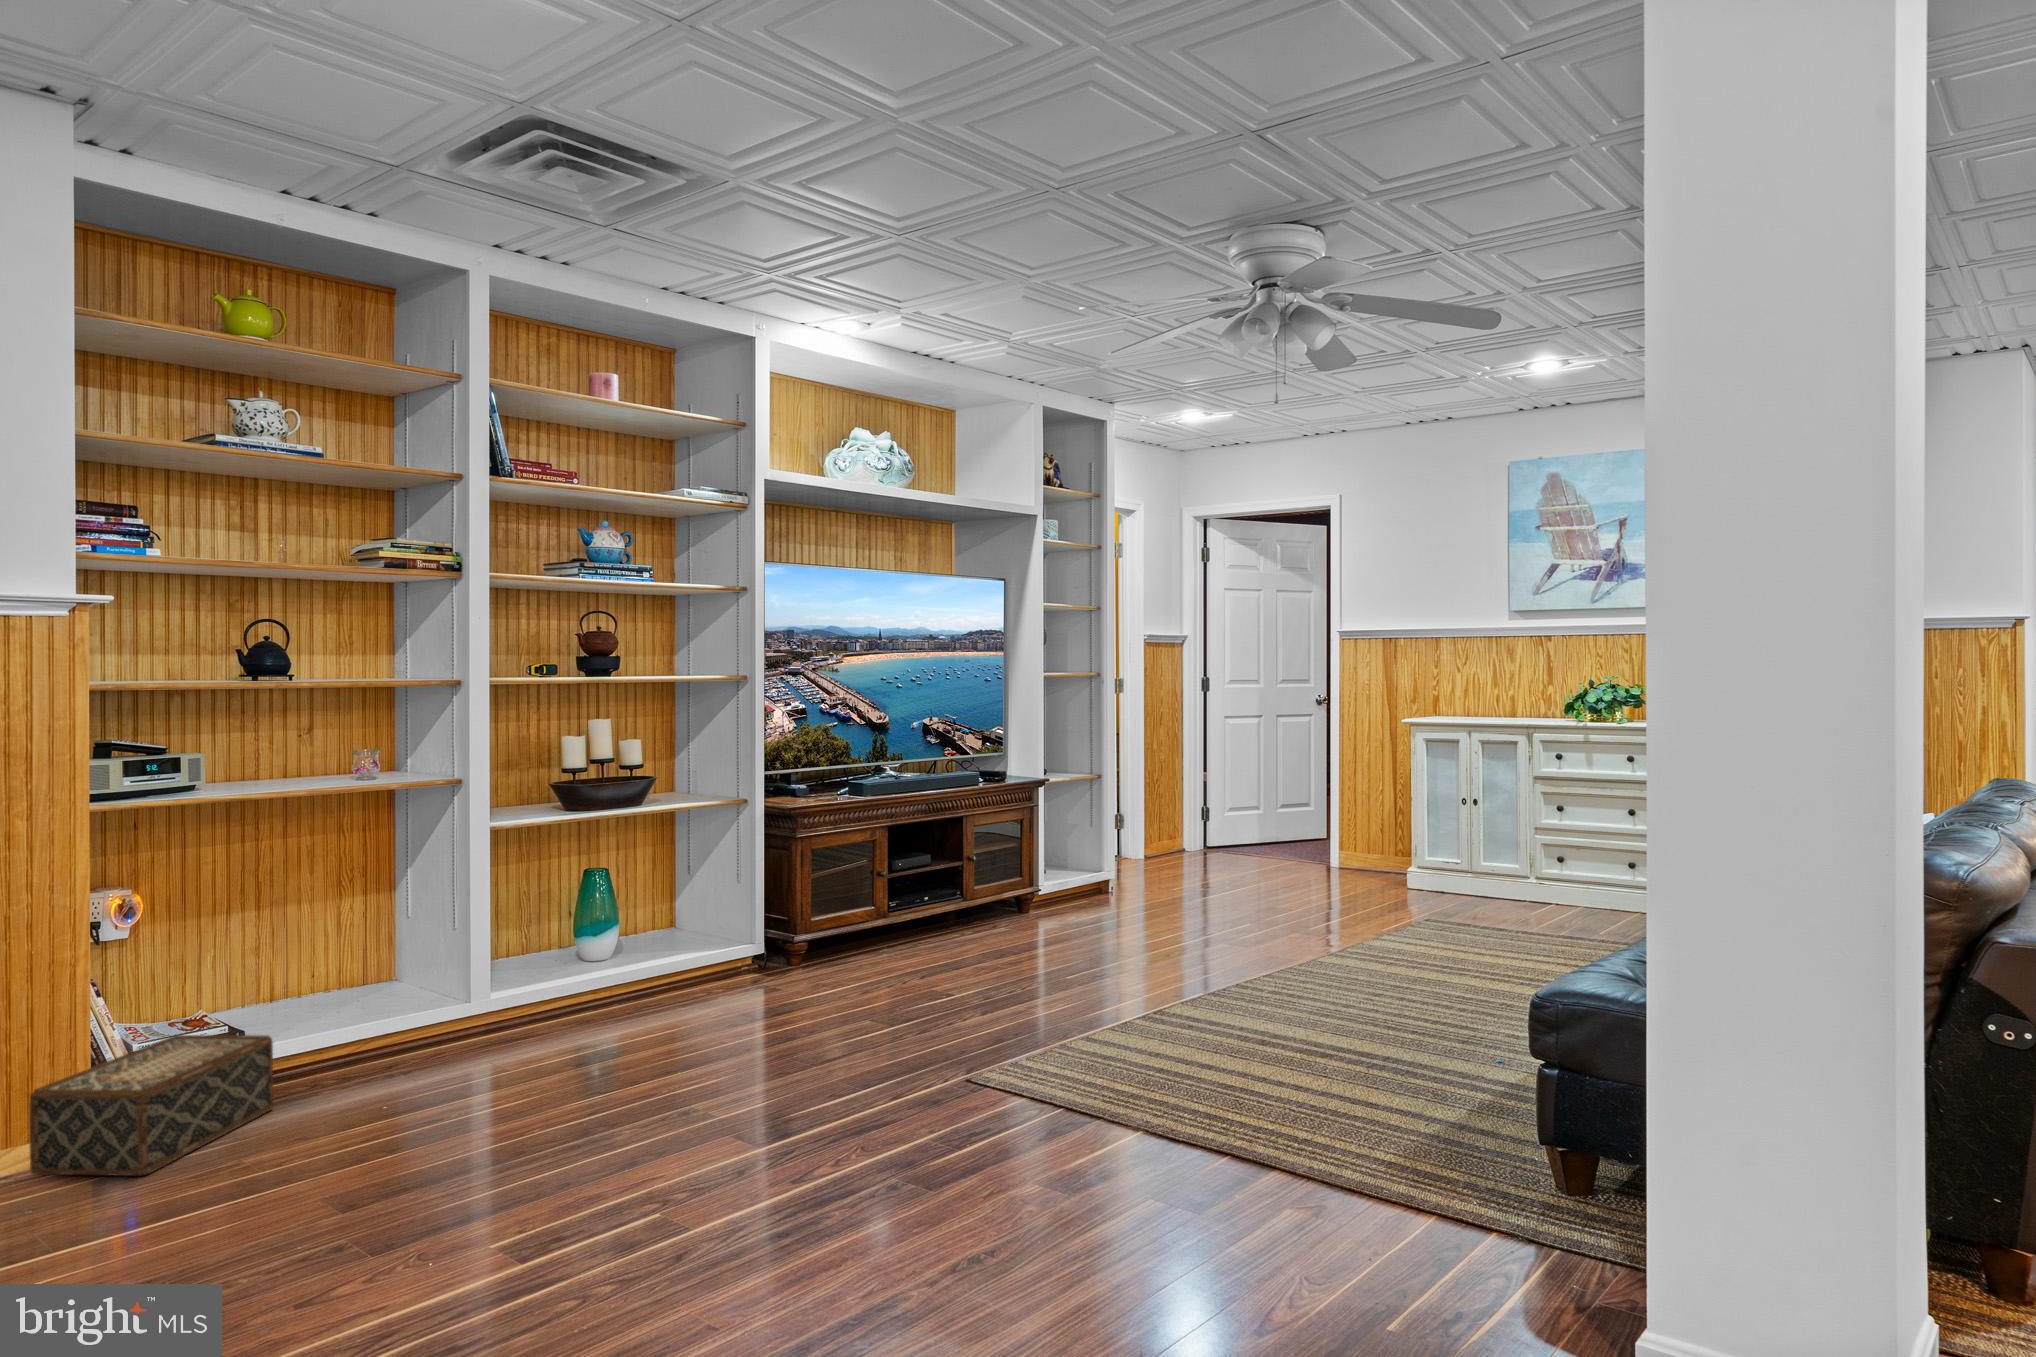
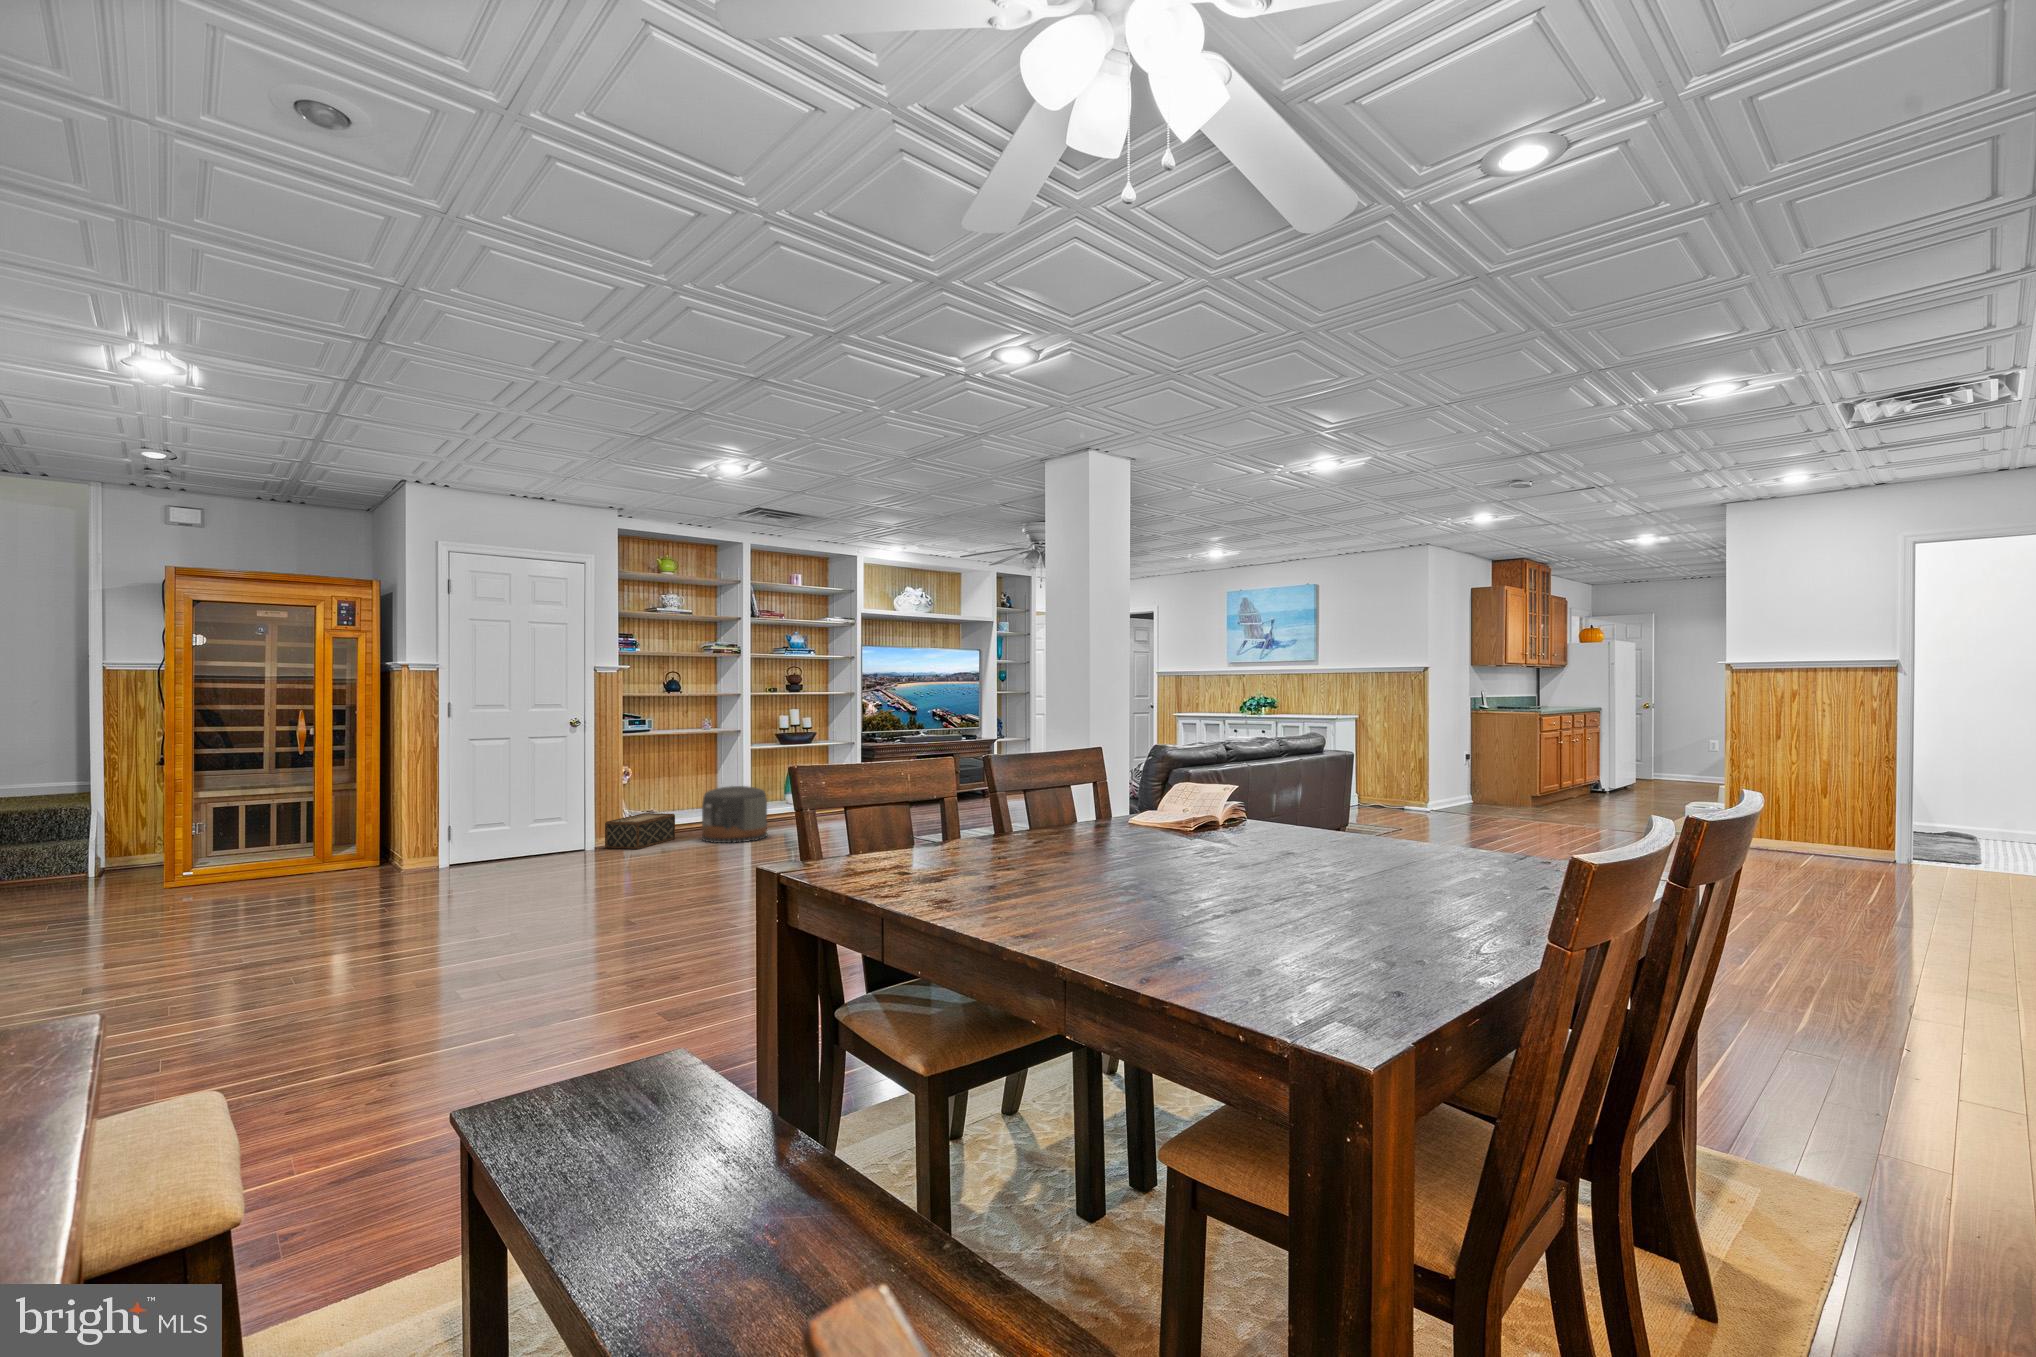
pouf: none [357,944,554,1127] -> present [702,786,767,843]

